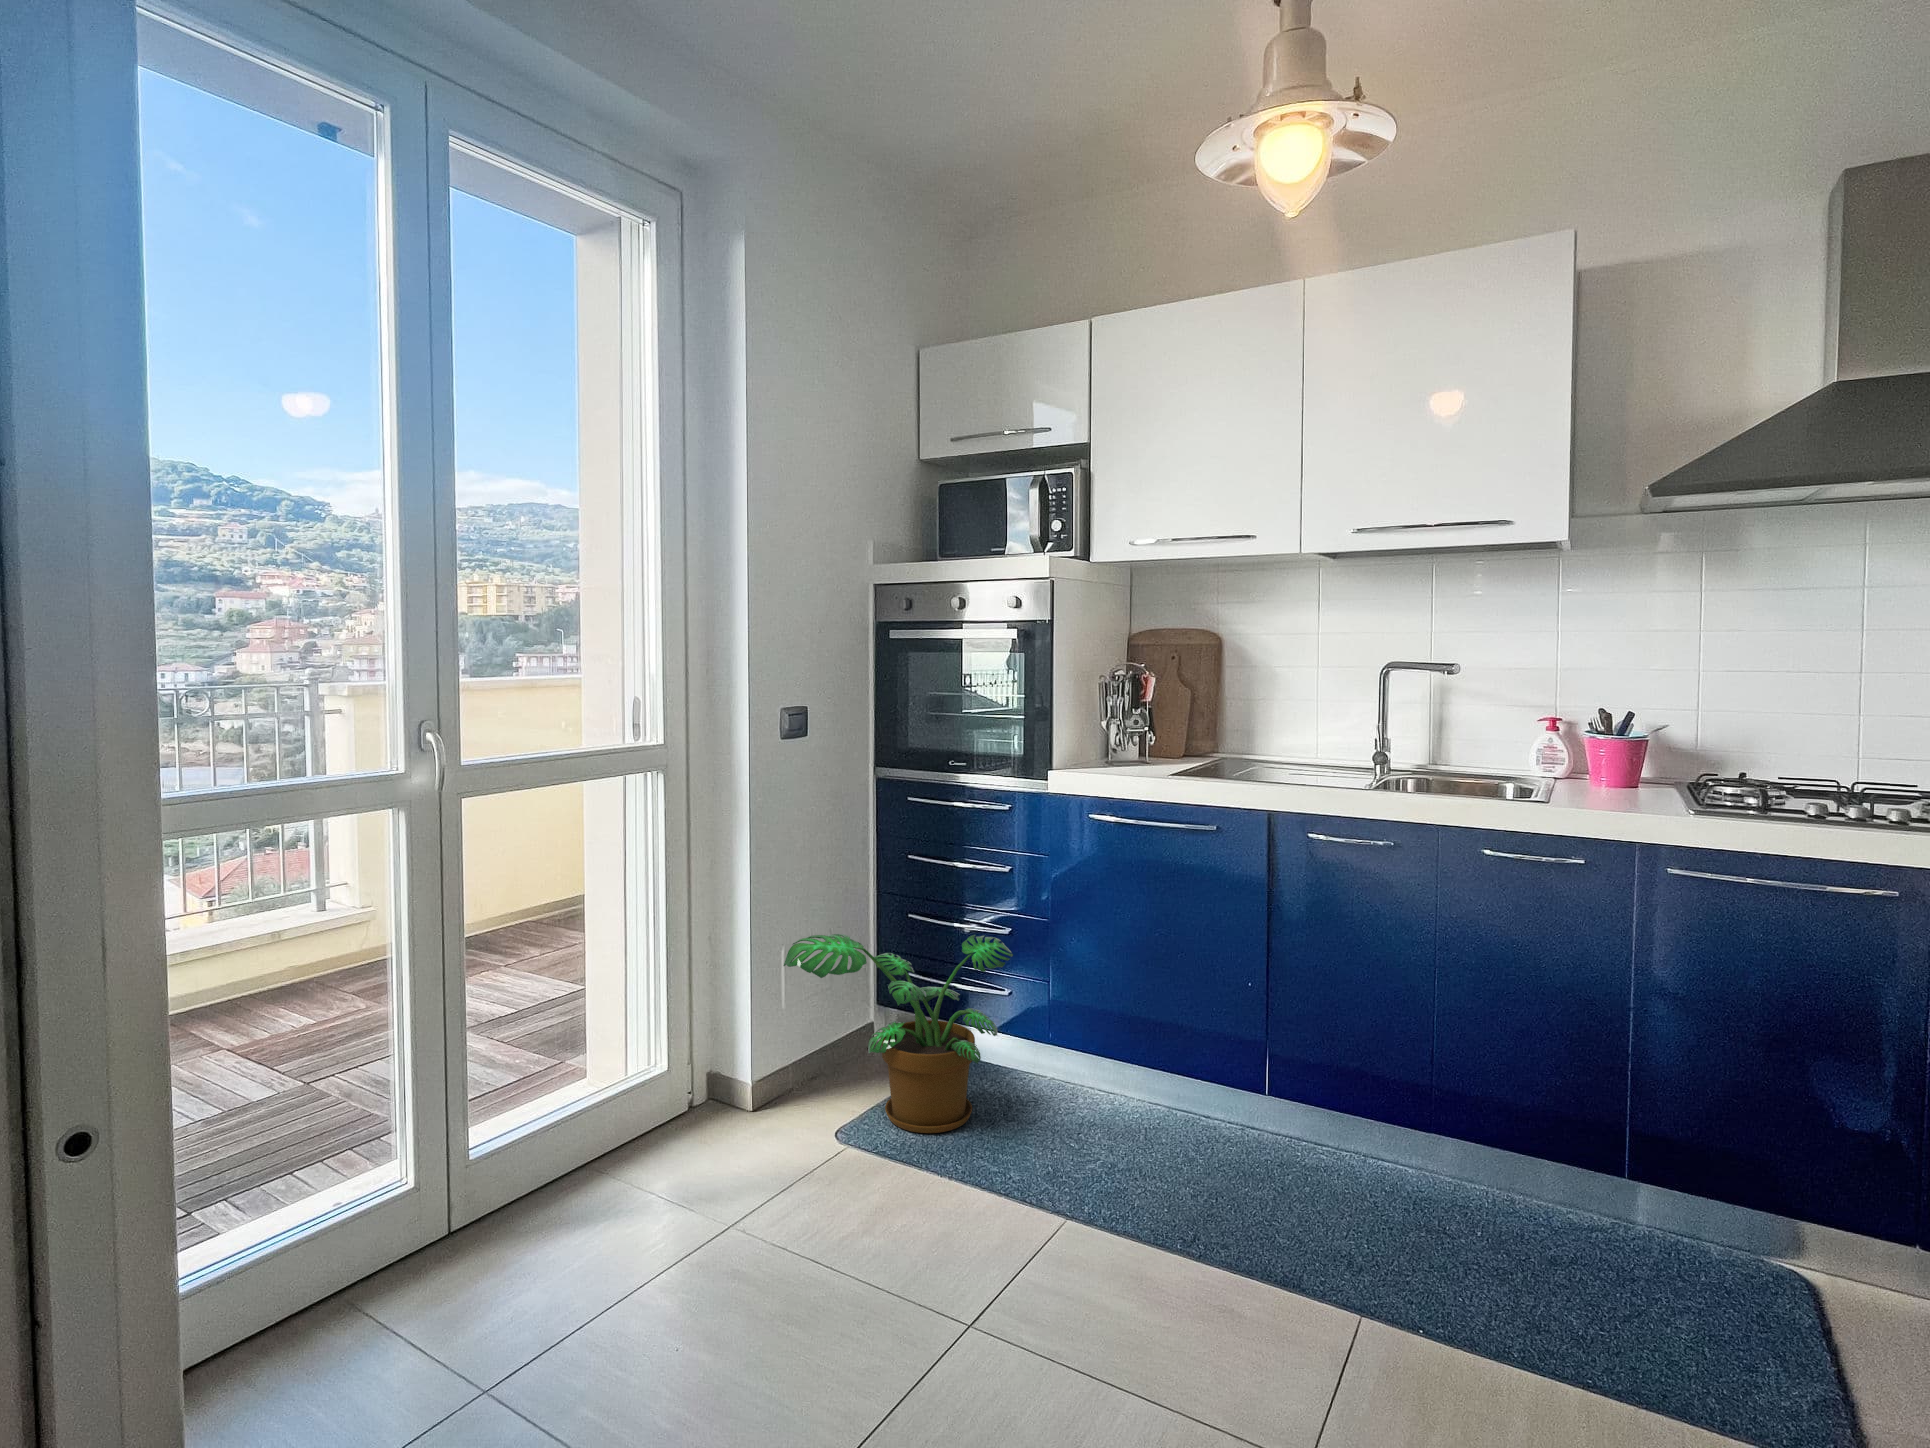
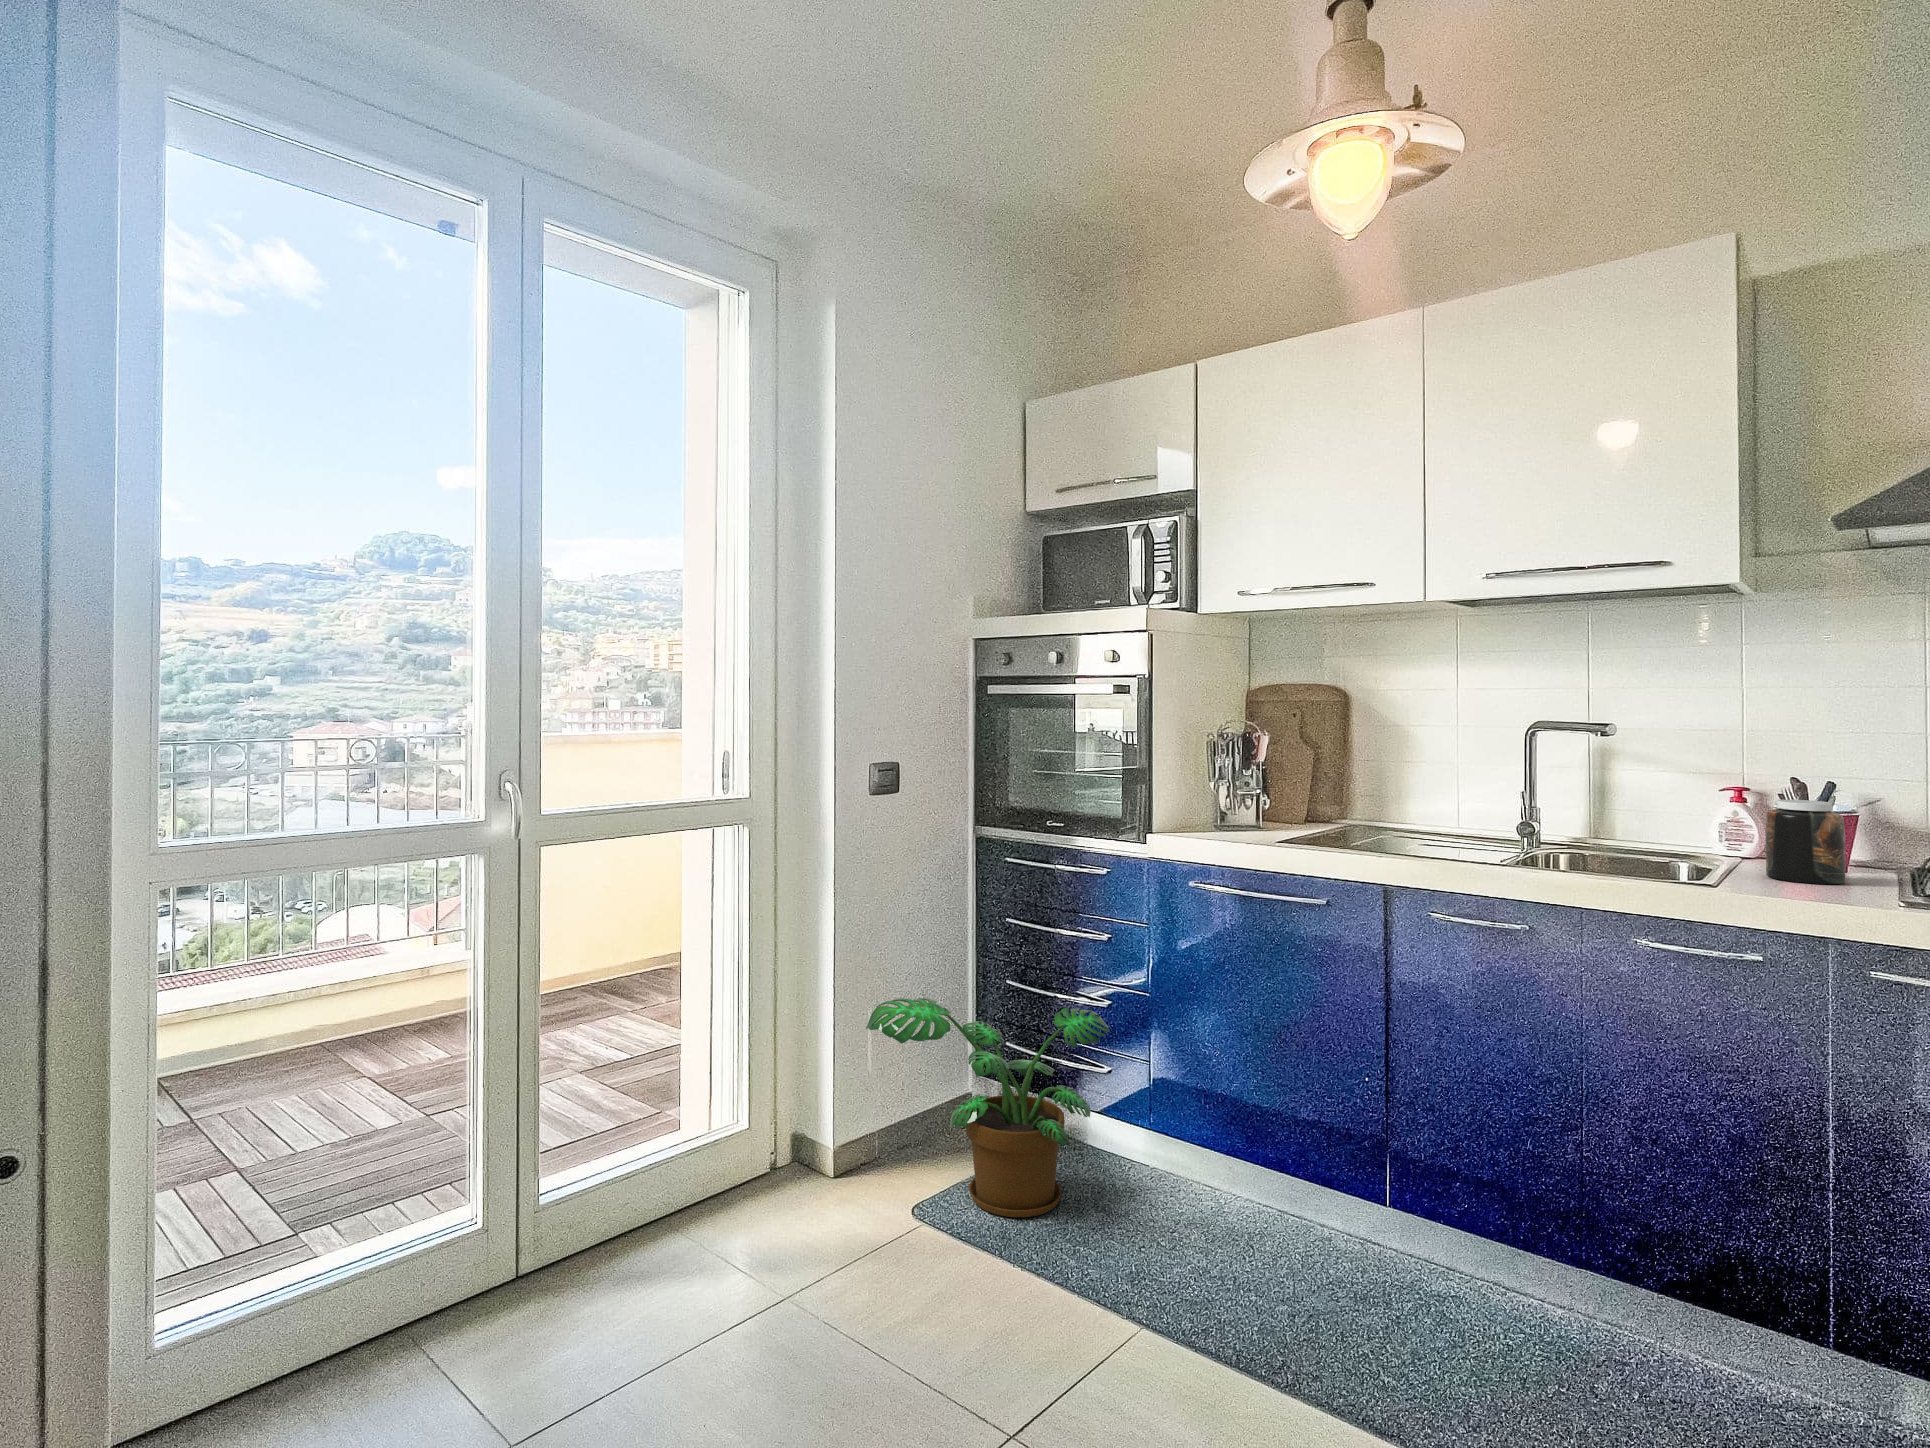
jar: none [1583,728,1646,799] -> present [1766,800,1845,884]

